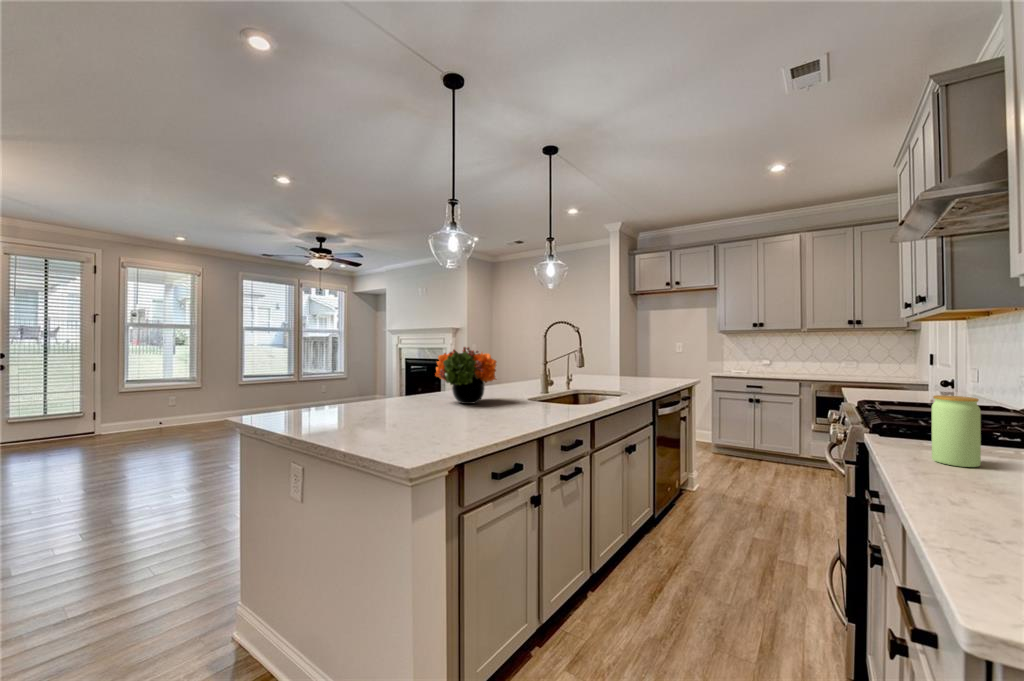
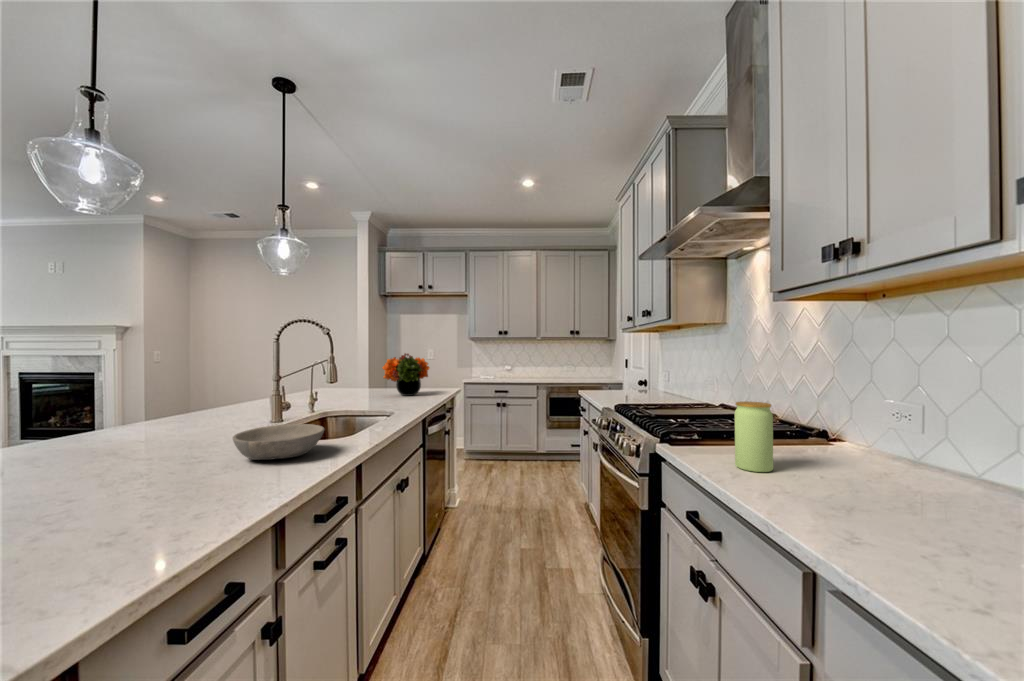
flower arrangement: present [435,347,496,404] -> present [382,353,430,396]
bowl: none [516,391,569,411] -> present [233,424,324,460]

